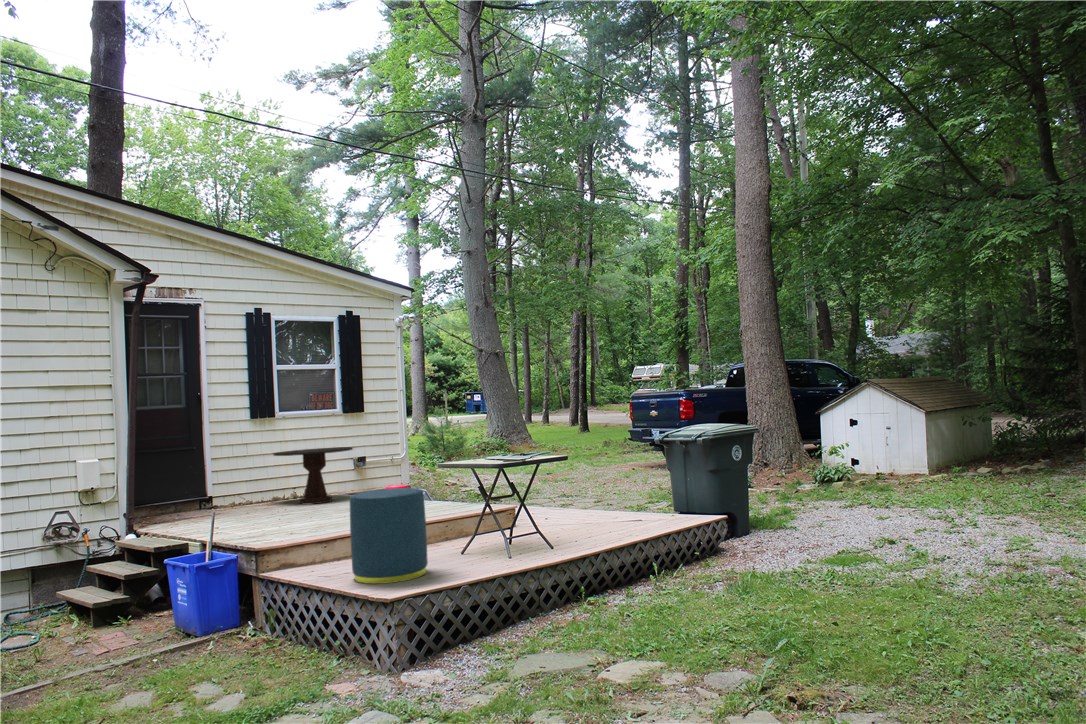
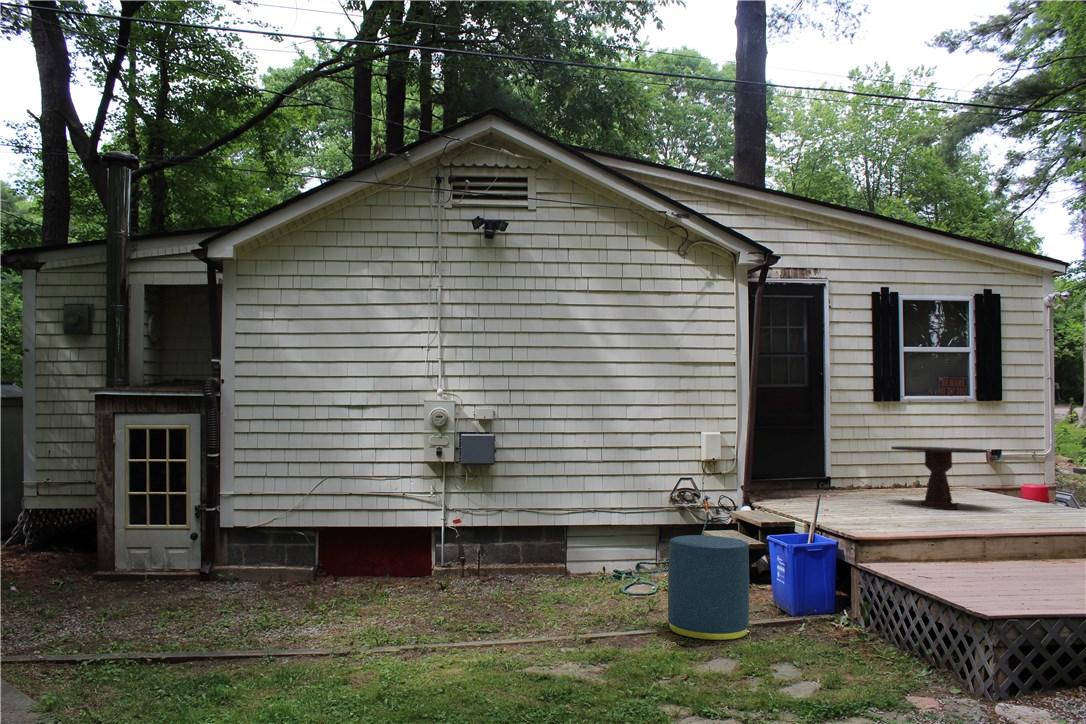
ottoman: present [350,488,428,584] -> present [668,535,749,641]

